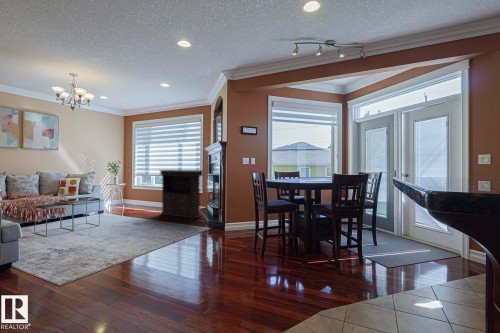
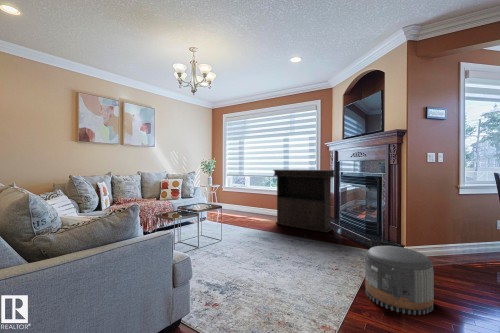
pouf: none [155,220,194,259] -> present [365,246,434,315]

